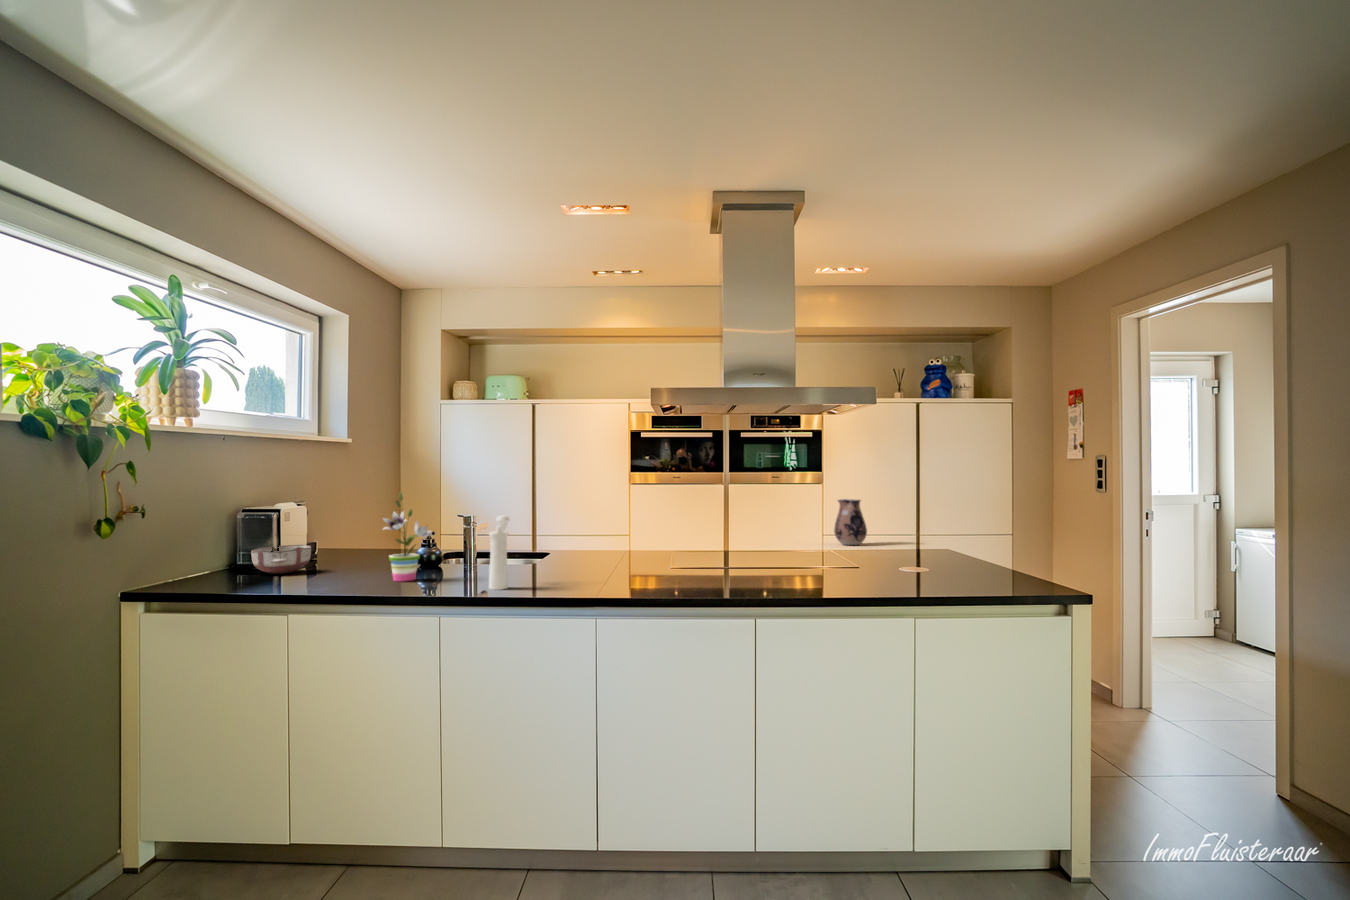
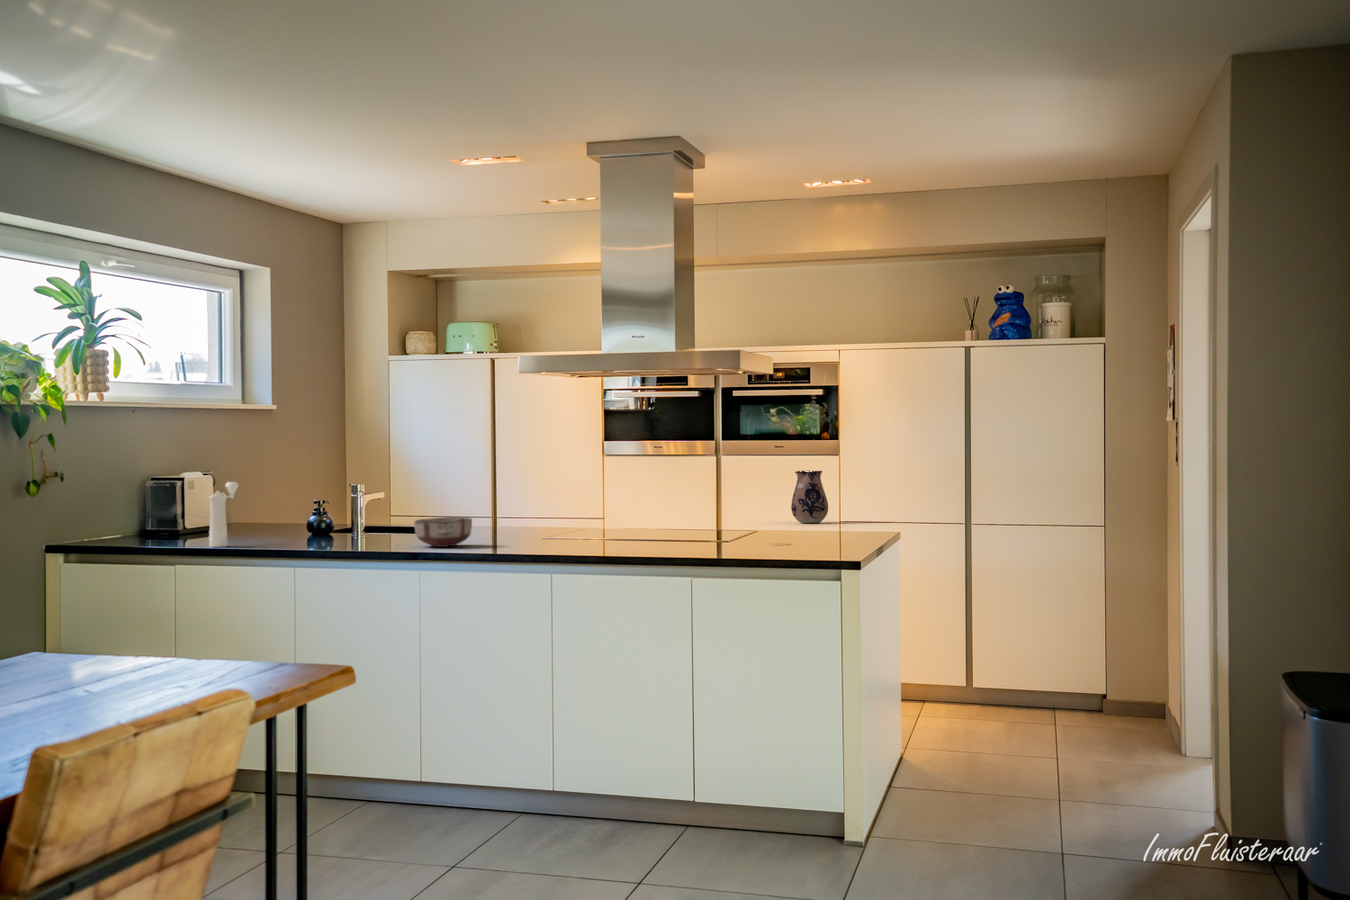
potted plant: present [383,493,433,582] -> none [259,460,309,542]
pepper mill: present [489,516,510,590] -> present [209,482,238,547]
ceramic bowl: present [251,545,311,574] -> present [414,517,472,547]

